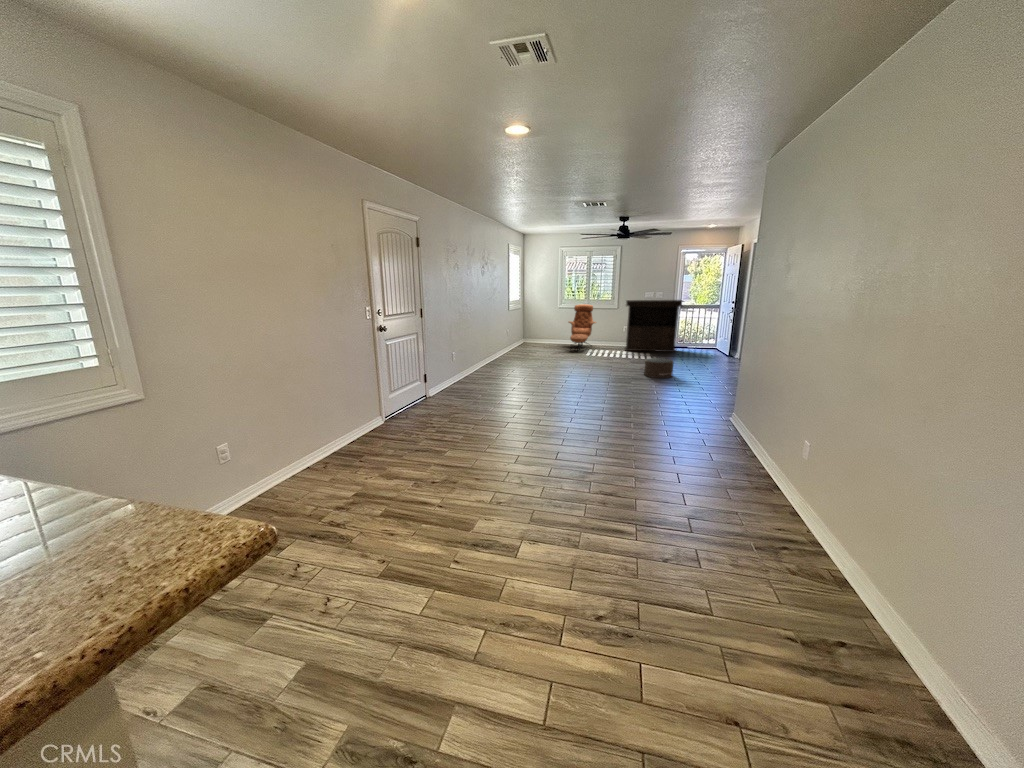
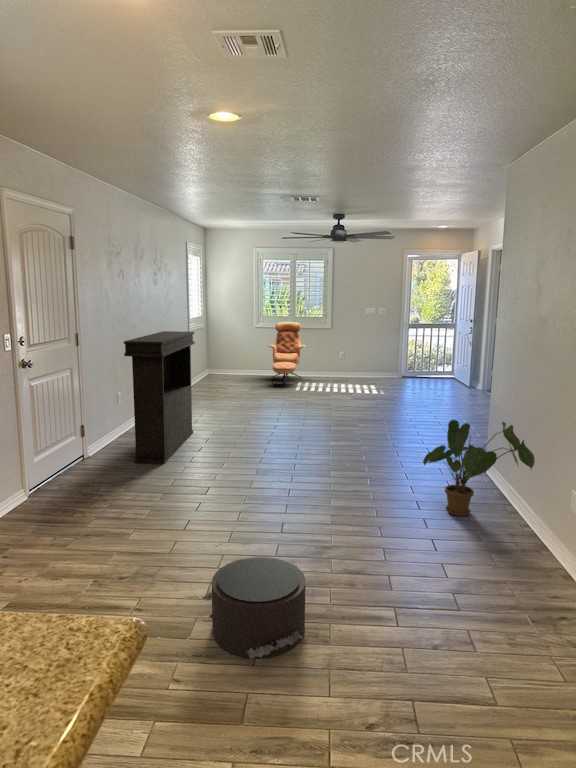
console table: present [624,300,683,352] -> present [124,331,195,464]
pouf: present [641,358,673,378] -> present [202,557,305,659]
house plant: none [676,377,775,455] -> present [423,420,535,516]

